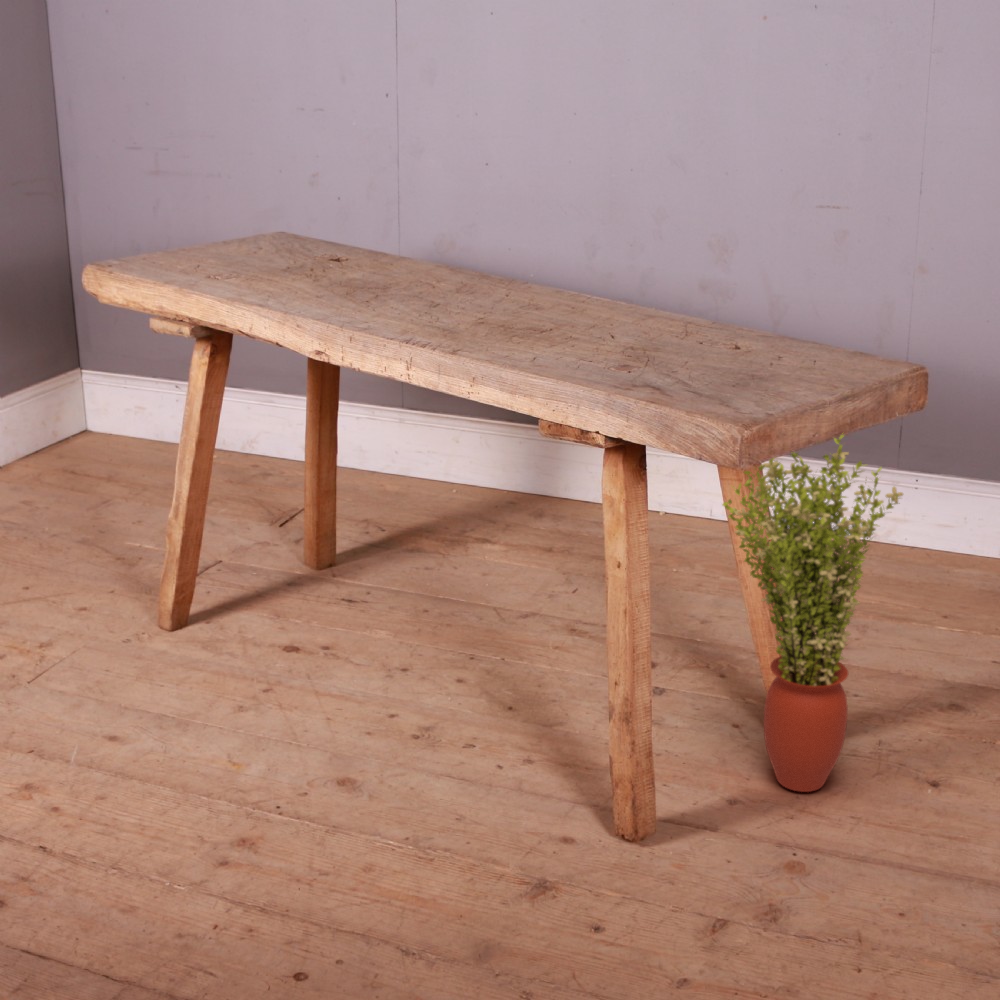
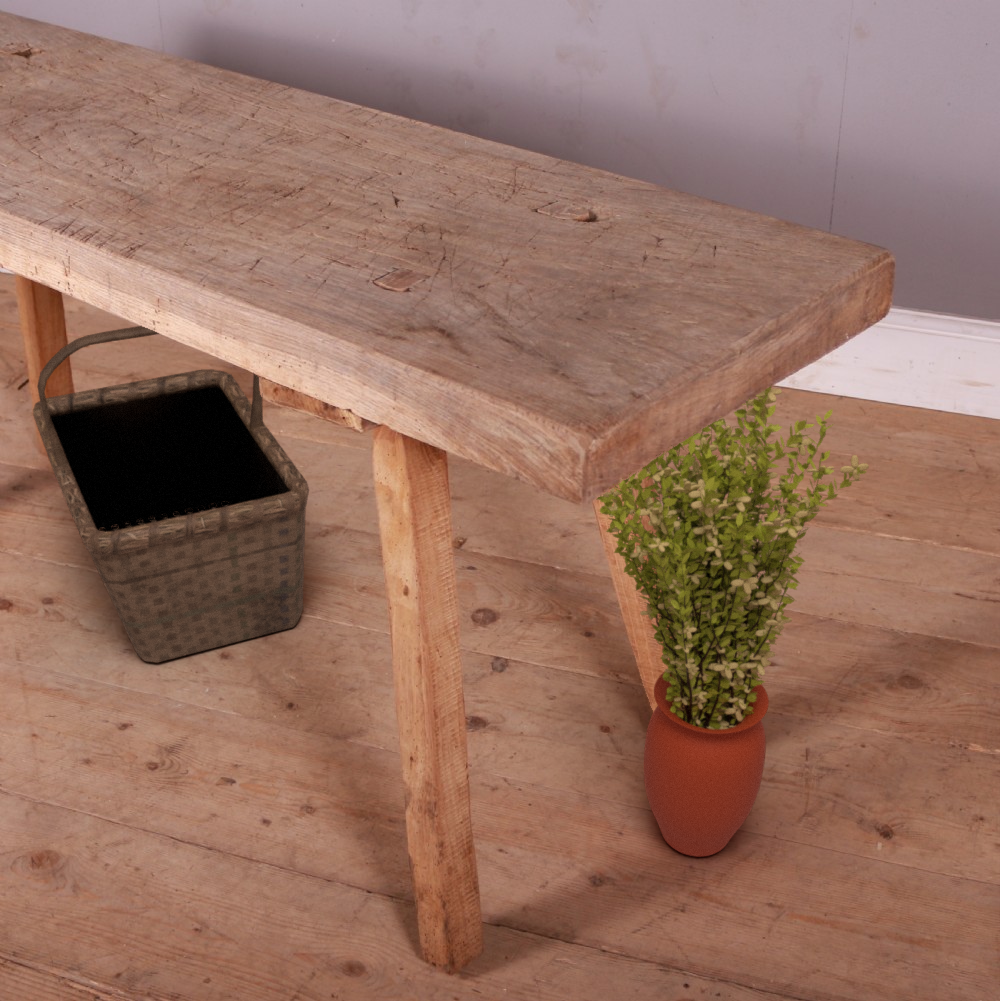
basket: none [323,445,524,682] -> present [33,326,309,663]

